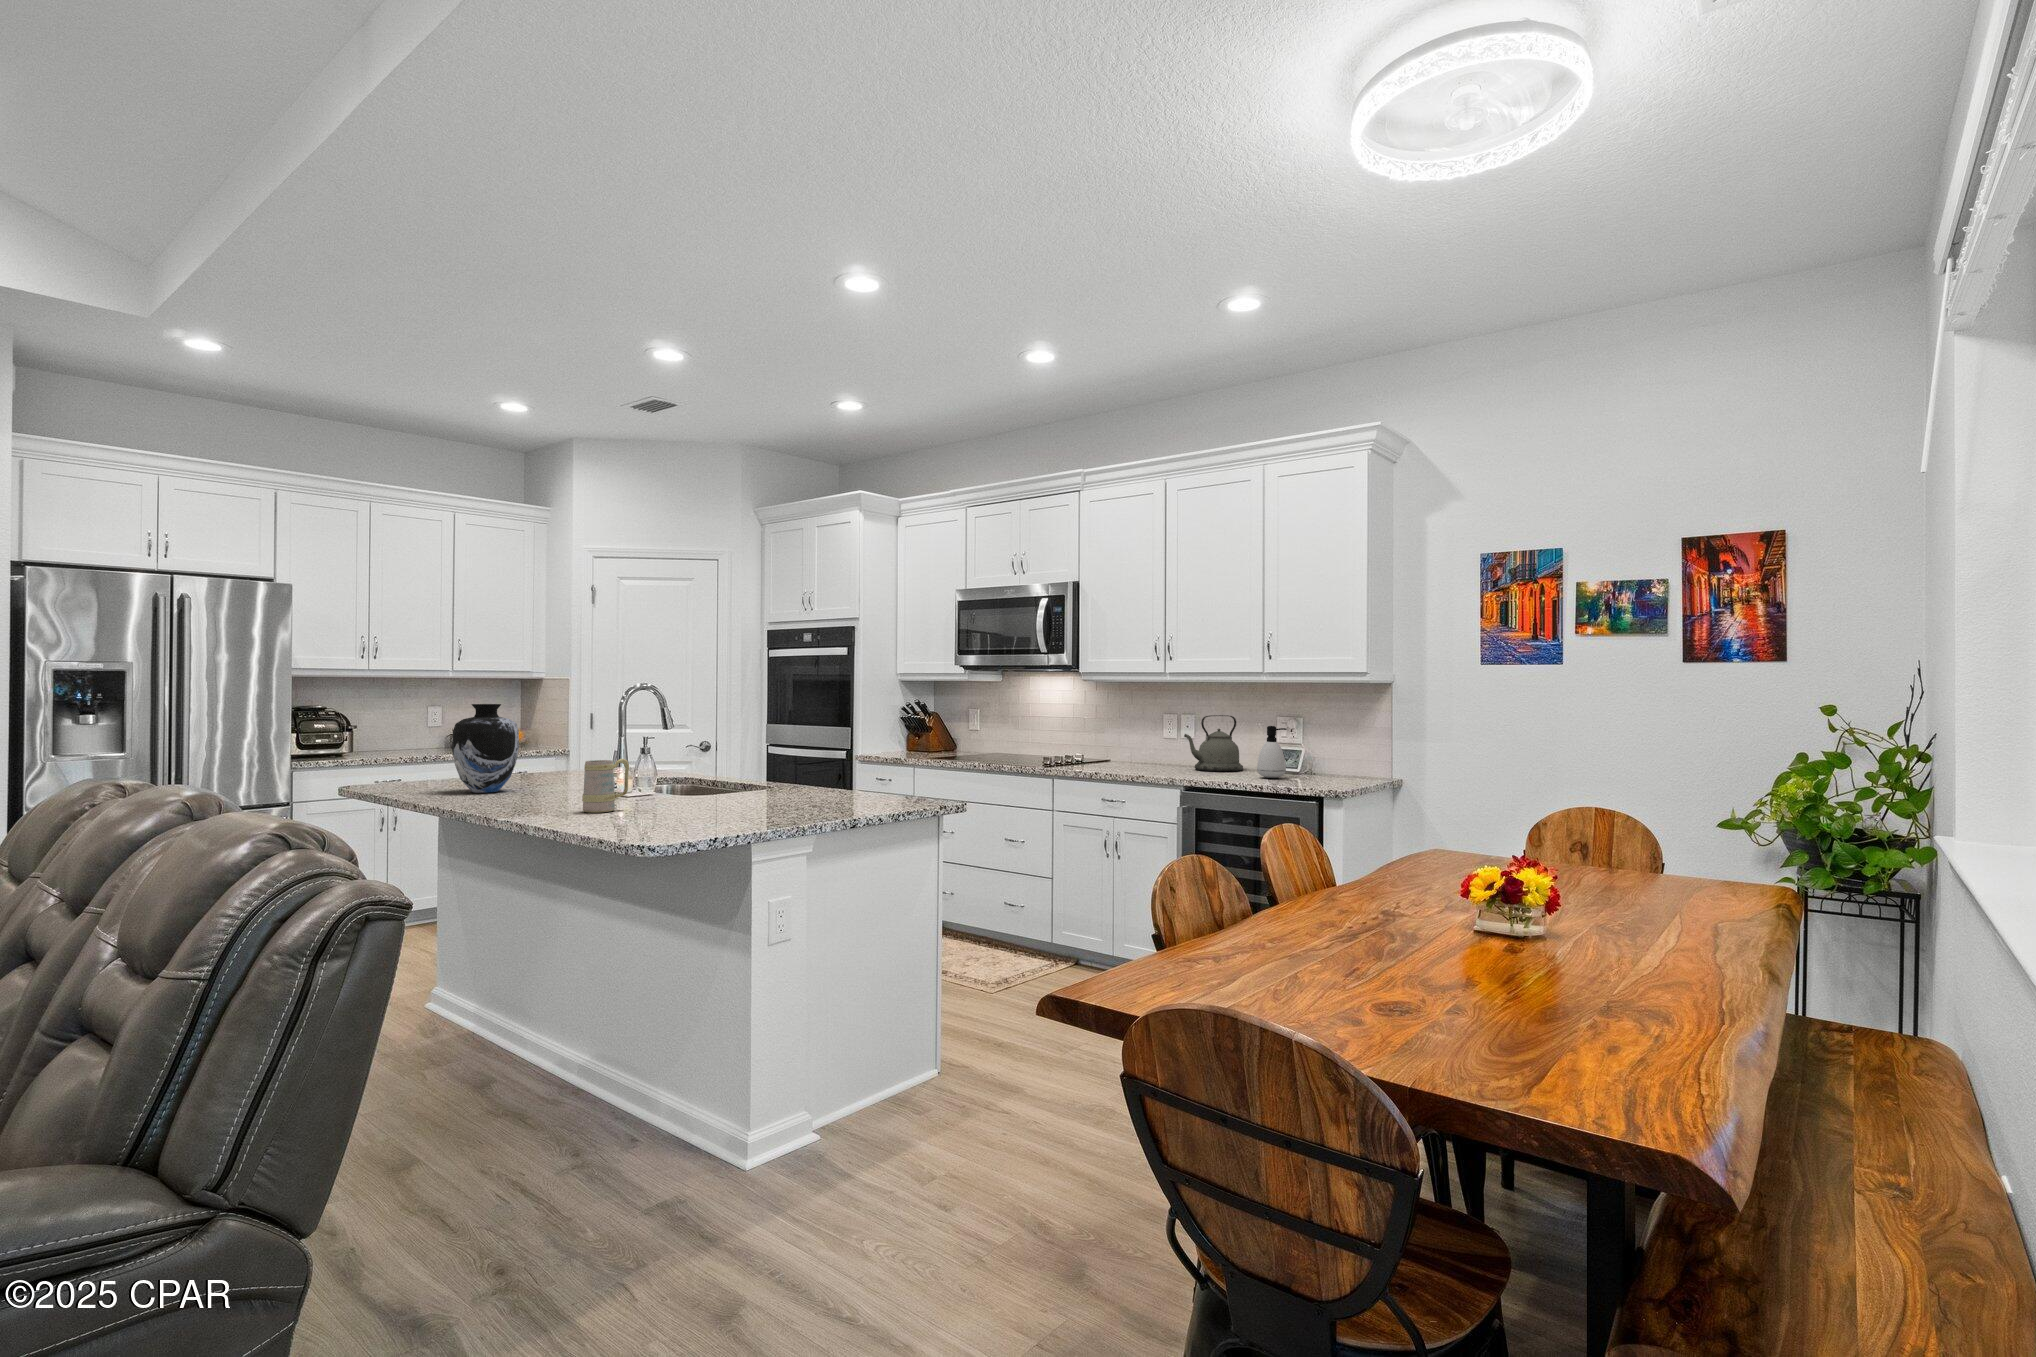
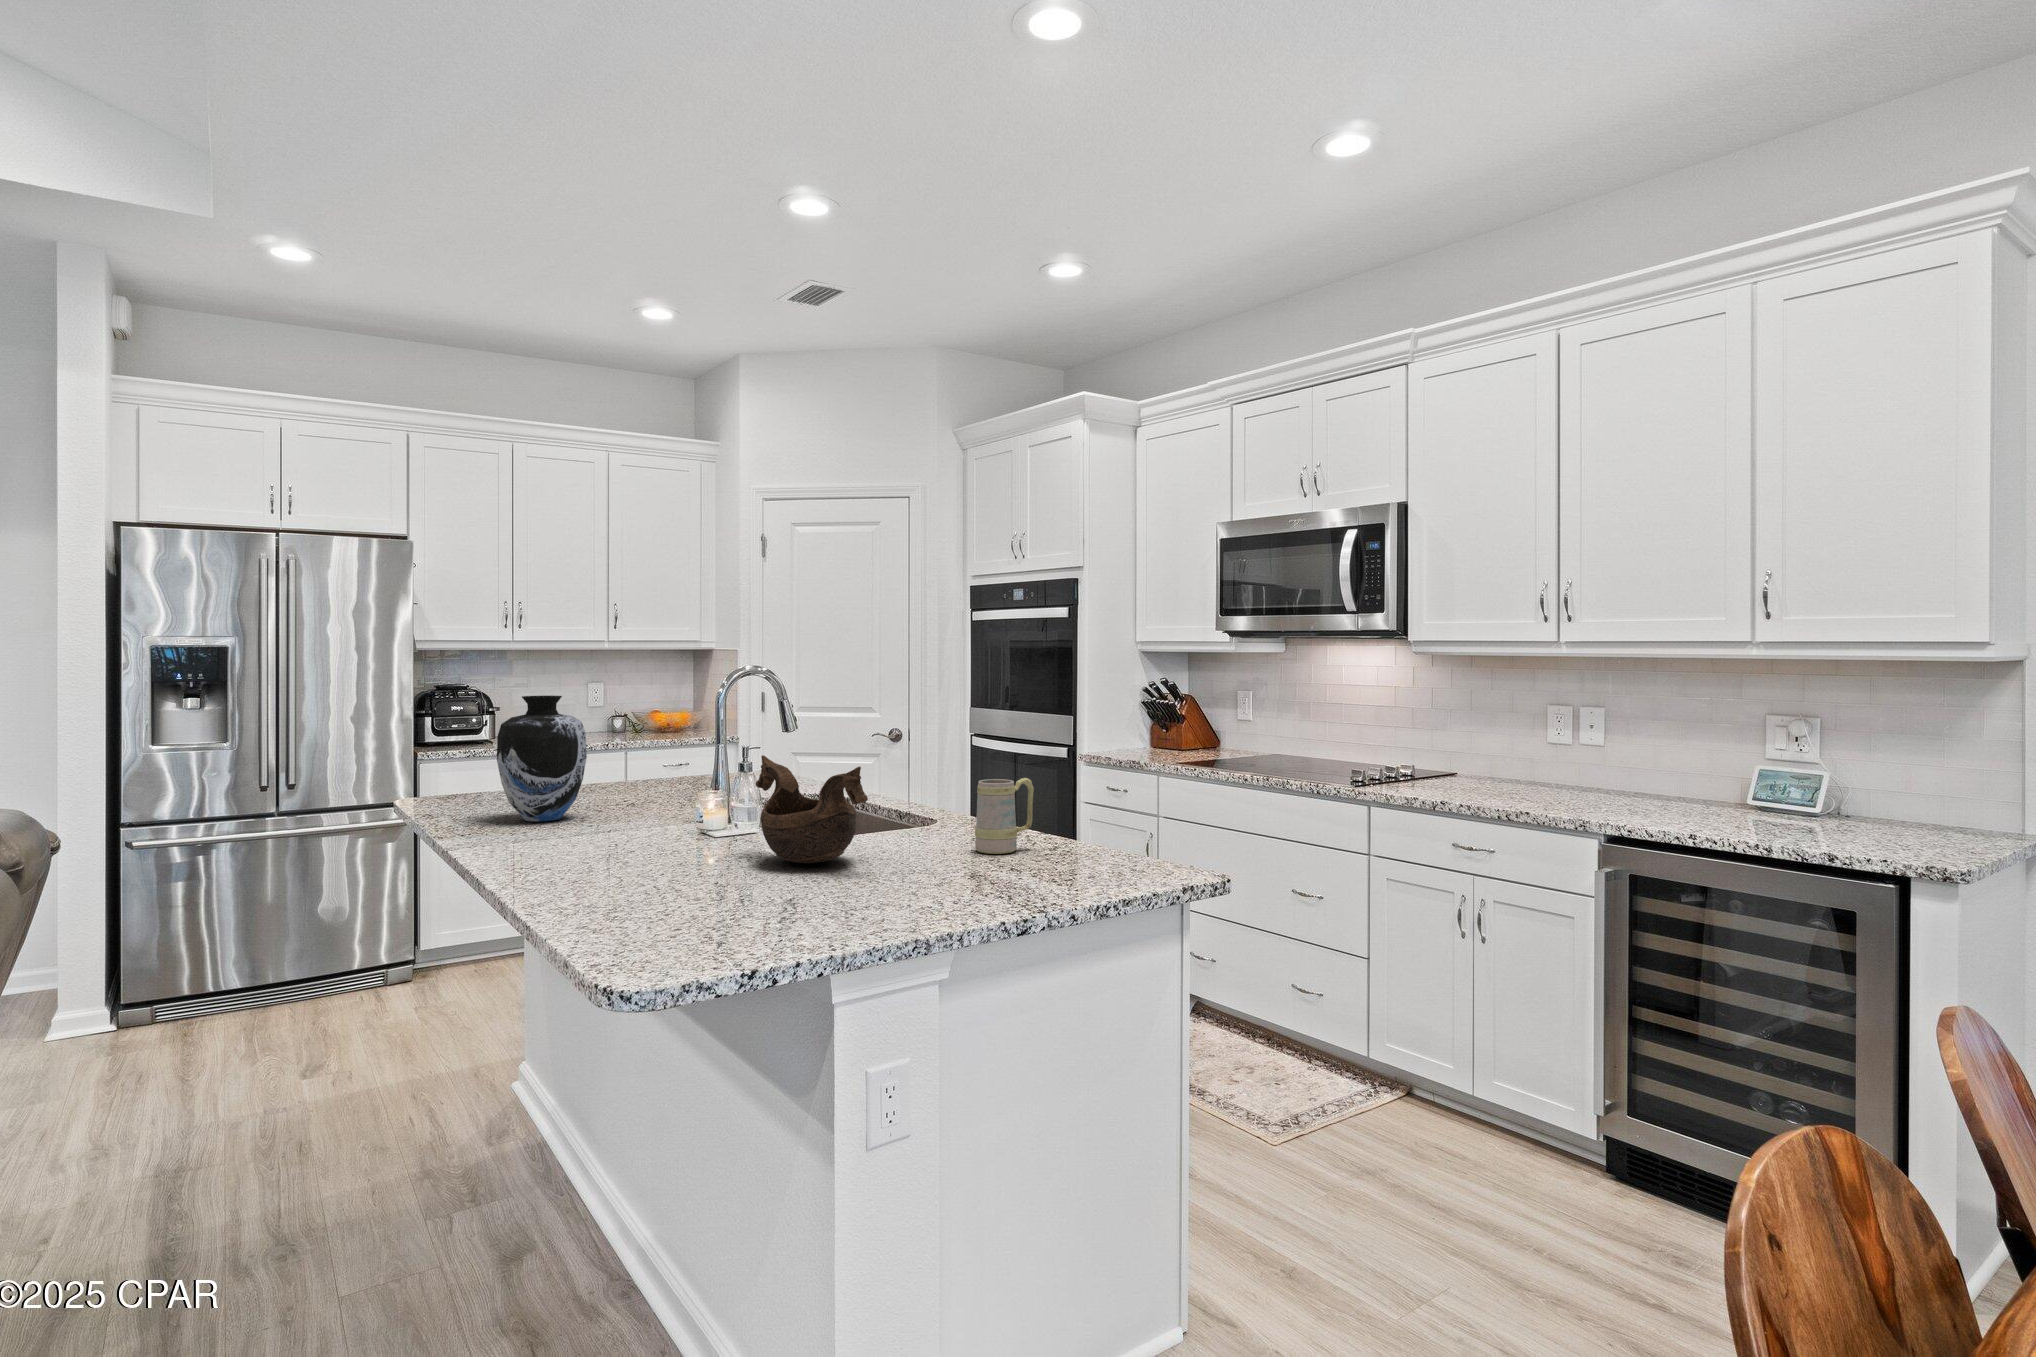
kettle: present [1184,715,1243,771] -> none [1594,712,1701,806]
soap dispenser: present [1257,726,1287,778] -> none [1741,735,1804,826]
decorative bowl: none [665,738,749,804] -> present [756,755,868,863]
mug: present [582,759,629,813] -> present [975,778,1034,854]

